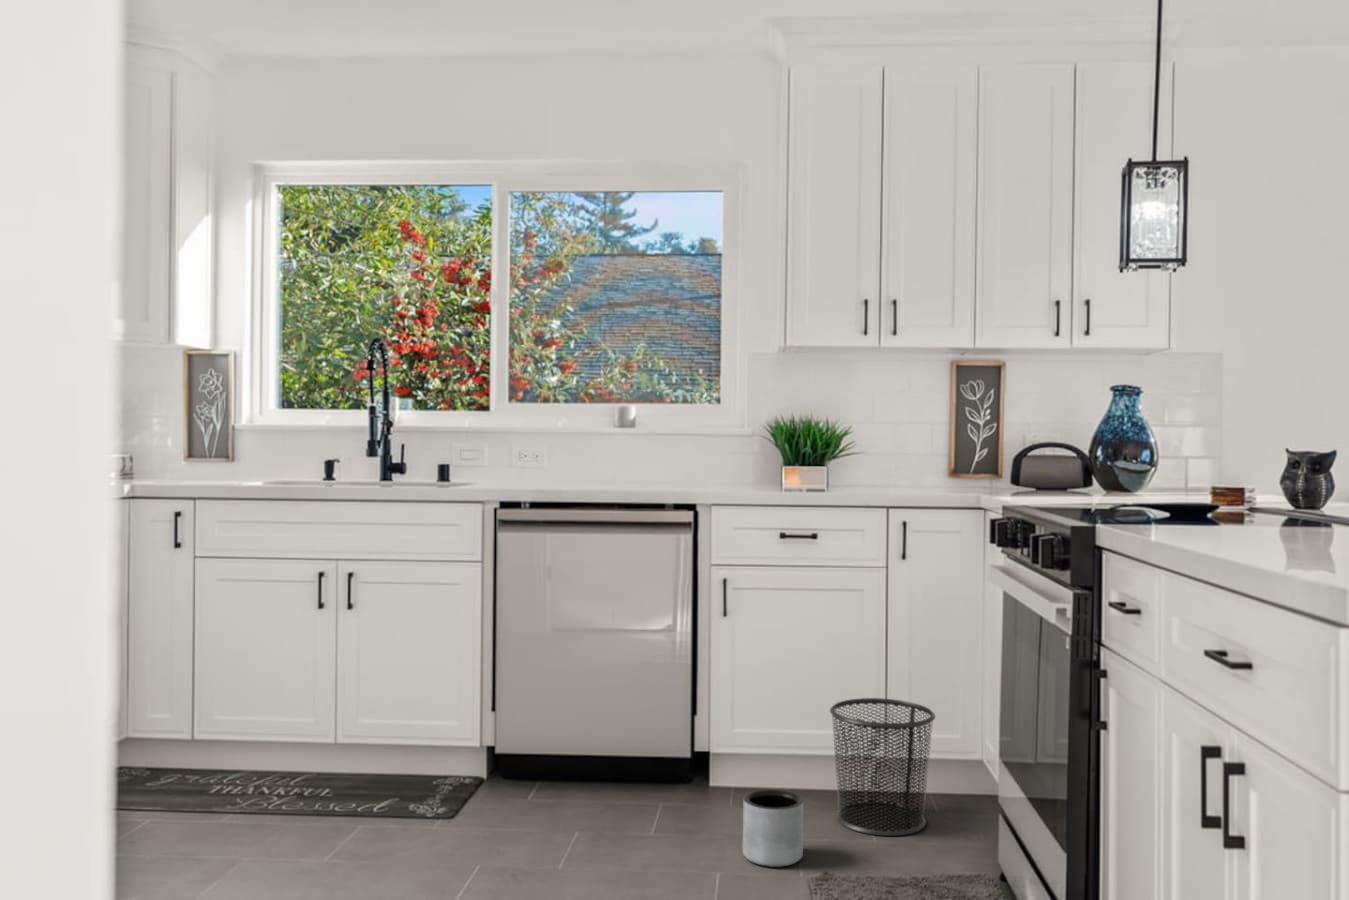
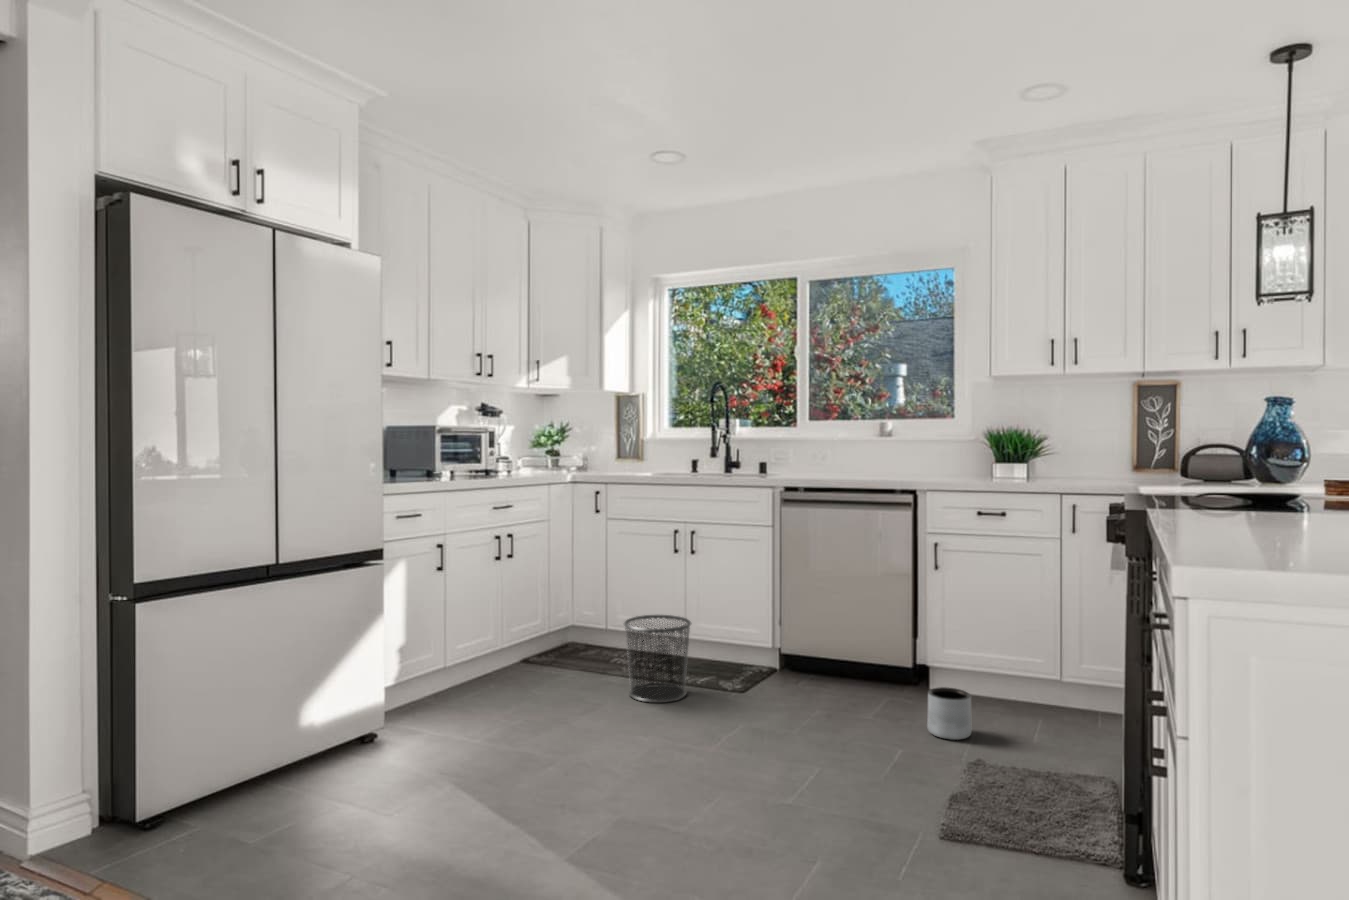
waste bin: present [830,698,935,836] -> present [624,615,691,703]

